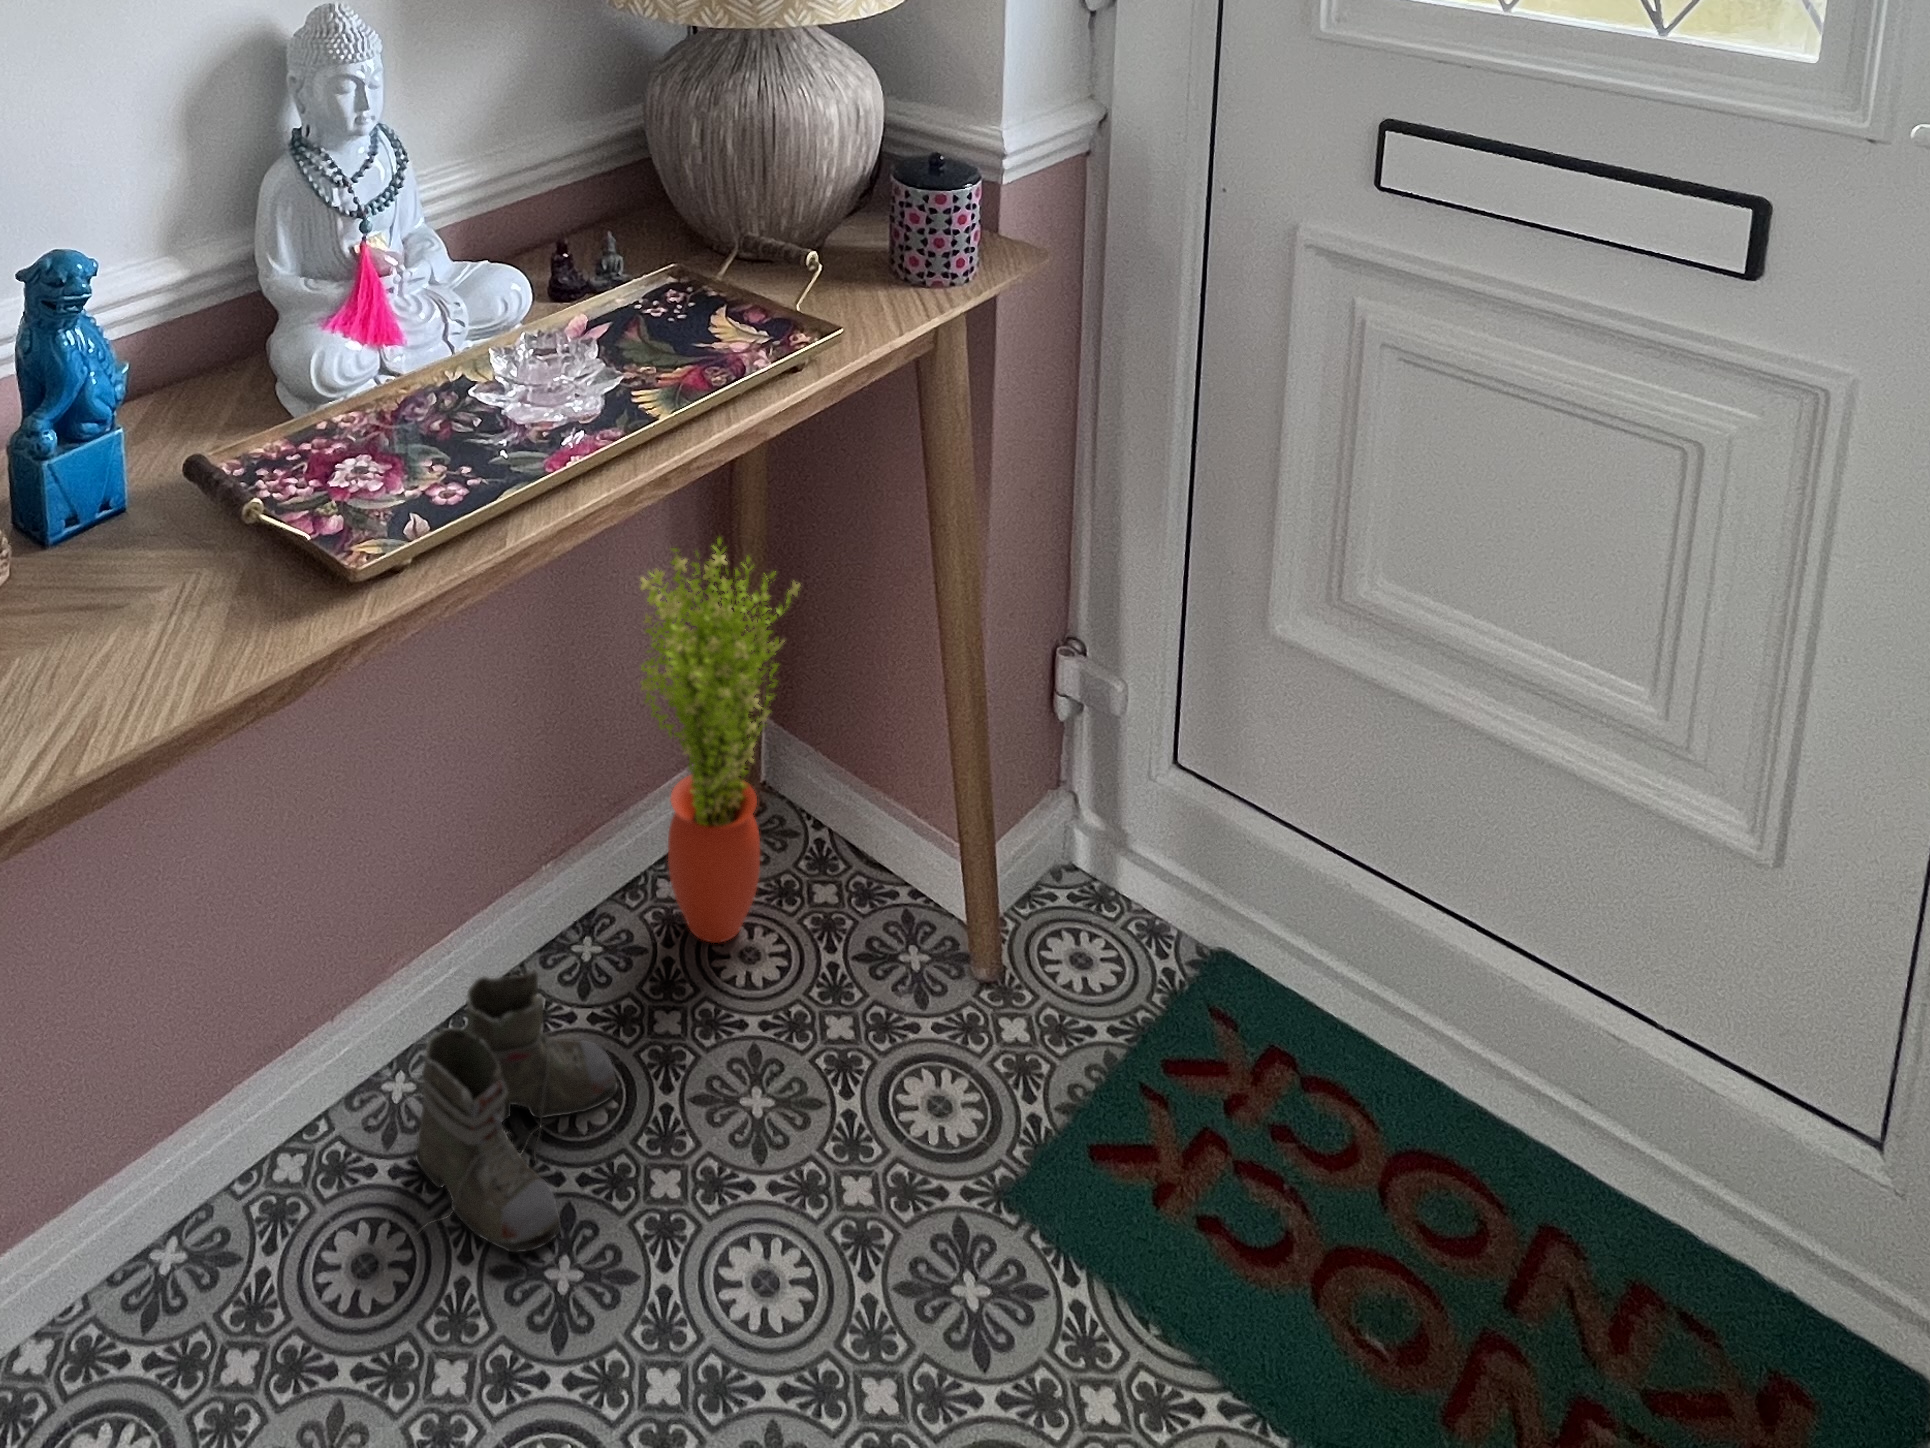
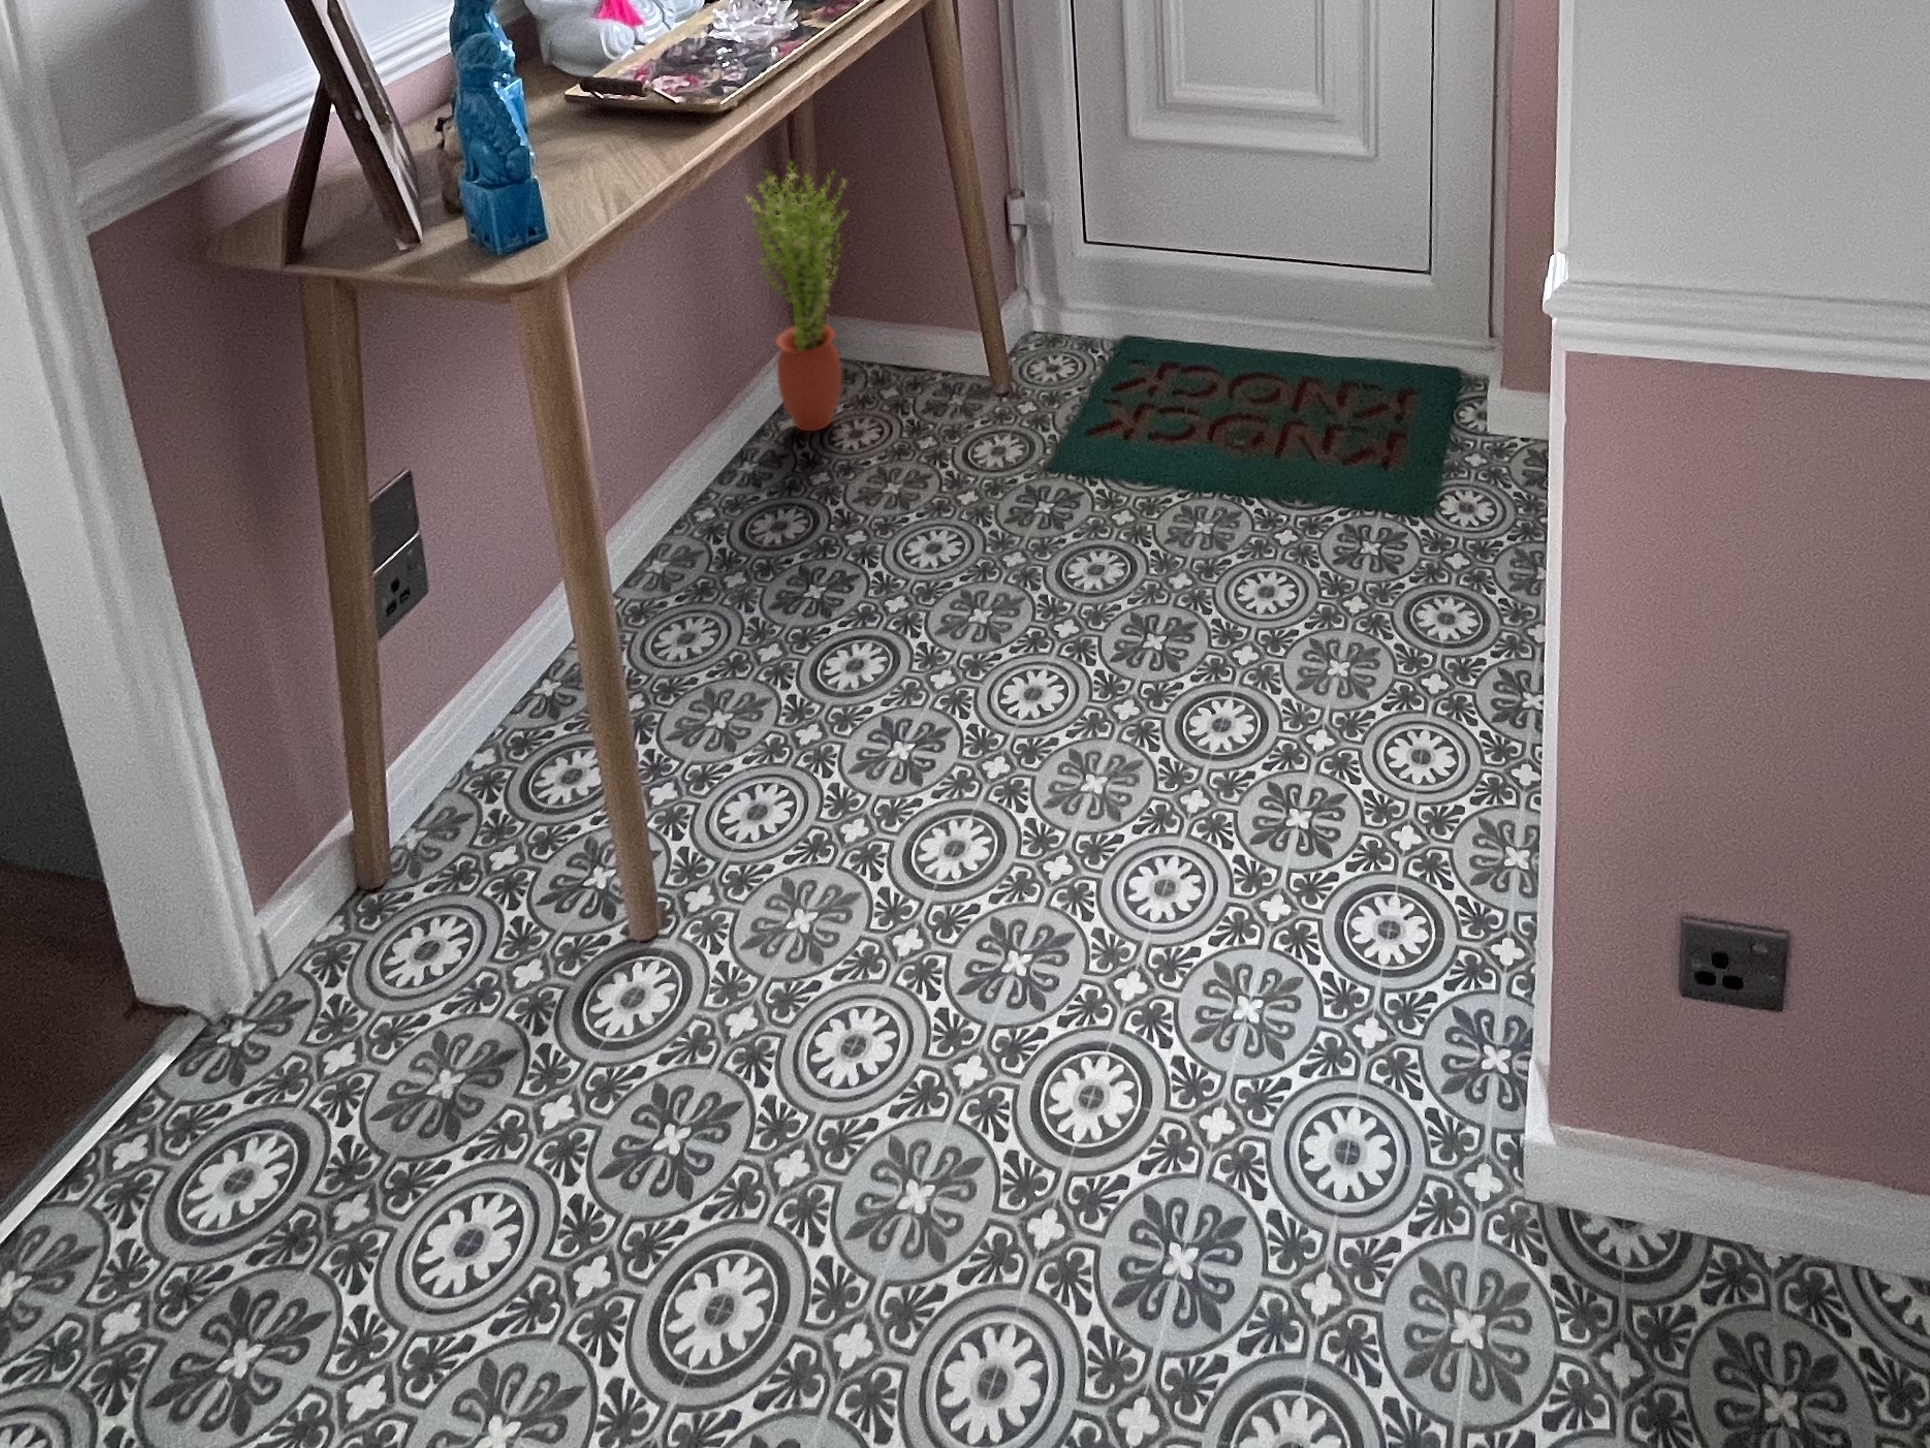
boots: present [415,971,618,1252] -> none [677,450,793,610]

